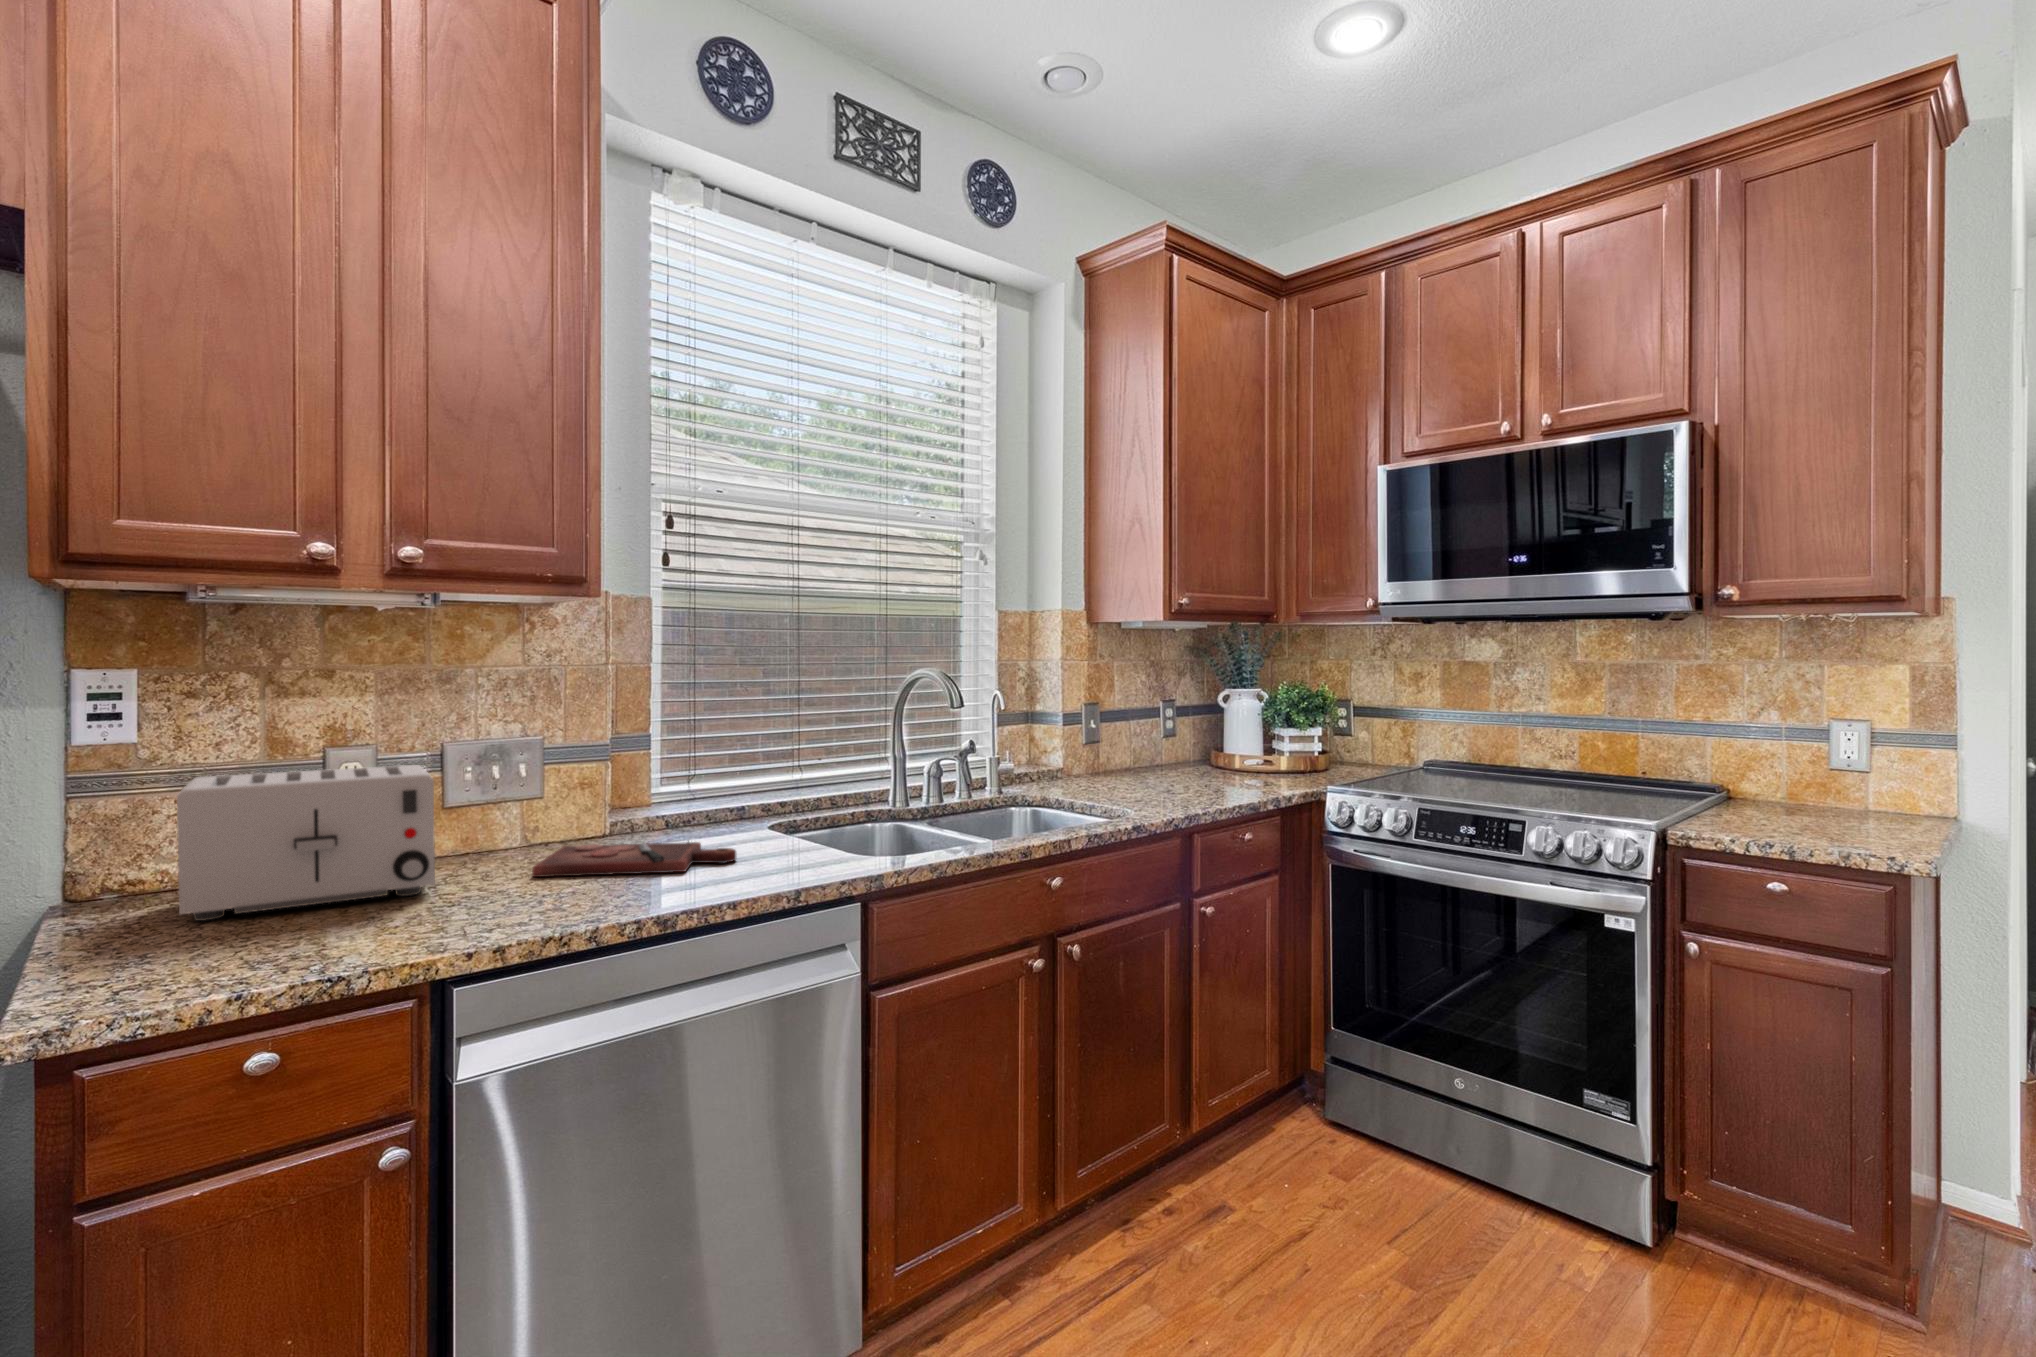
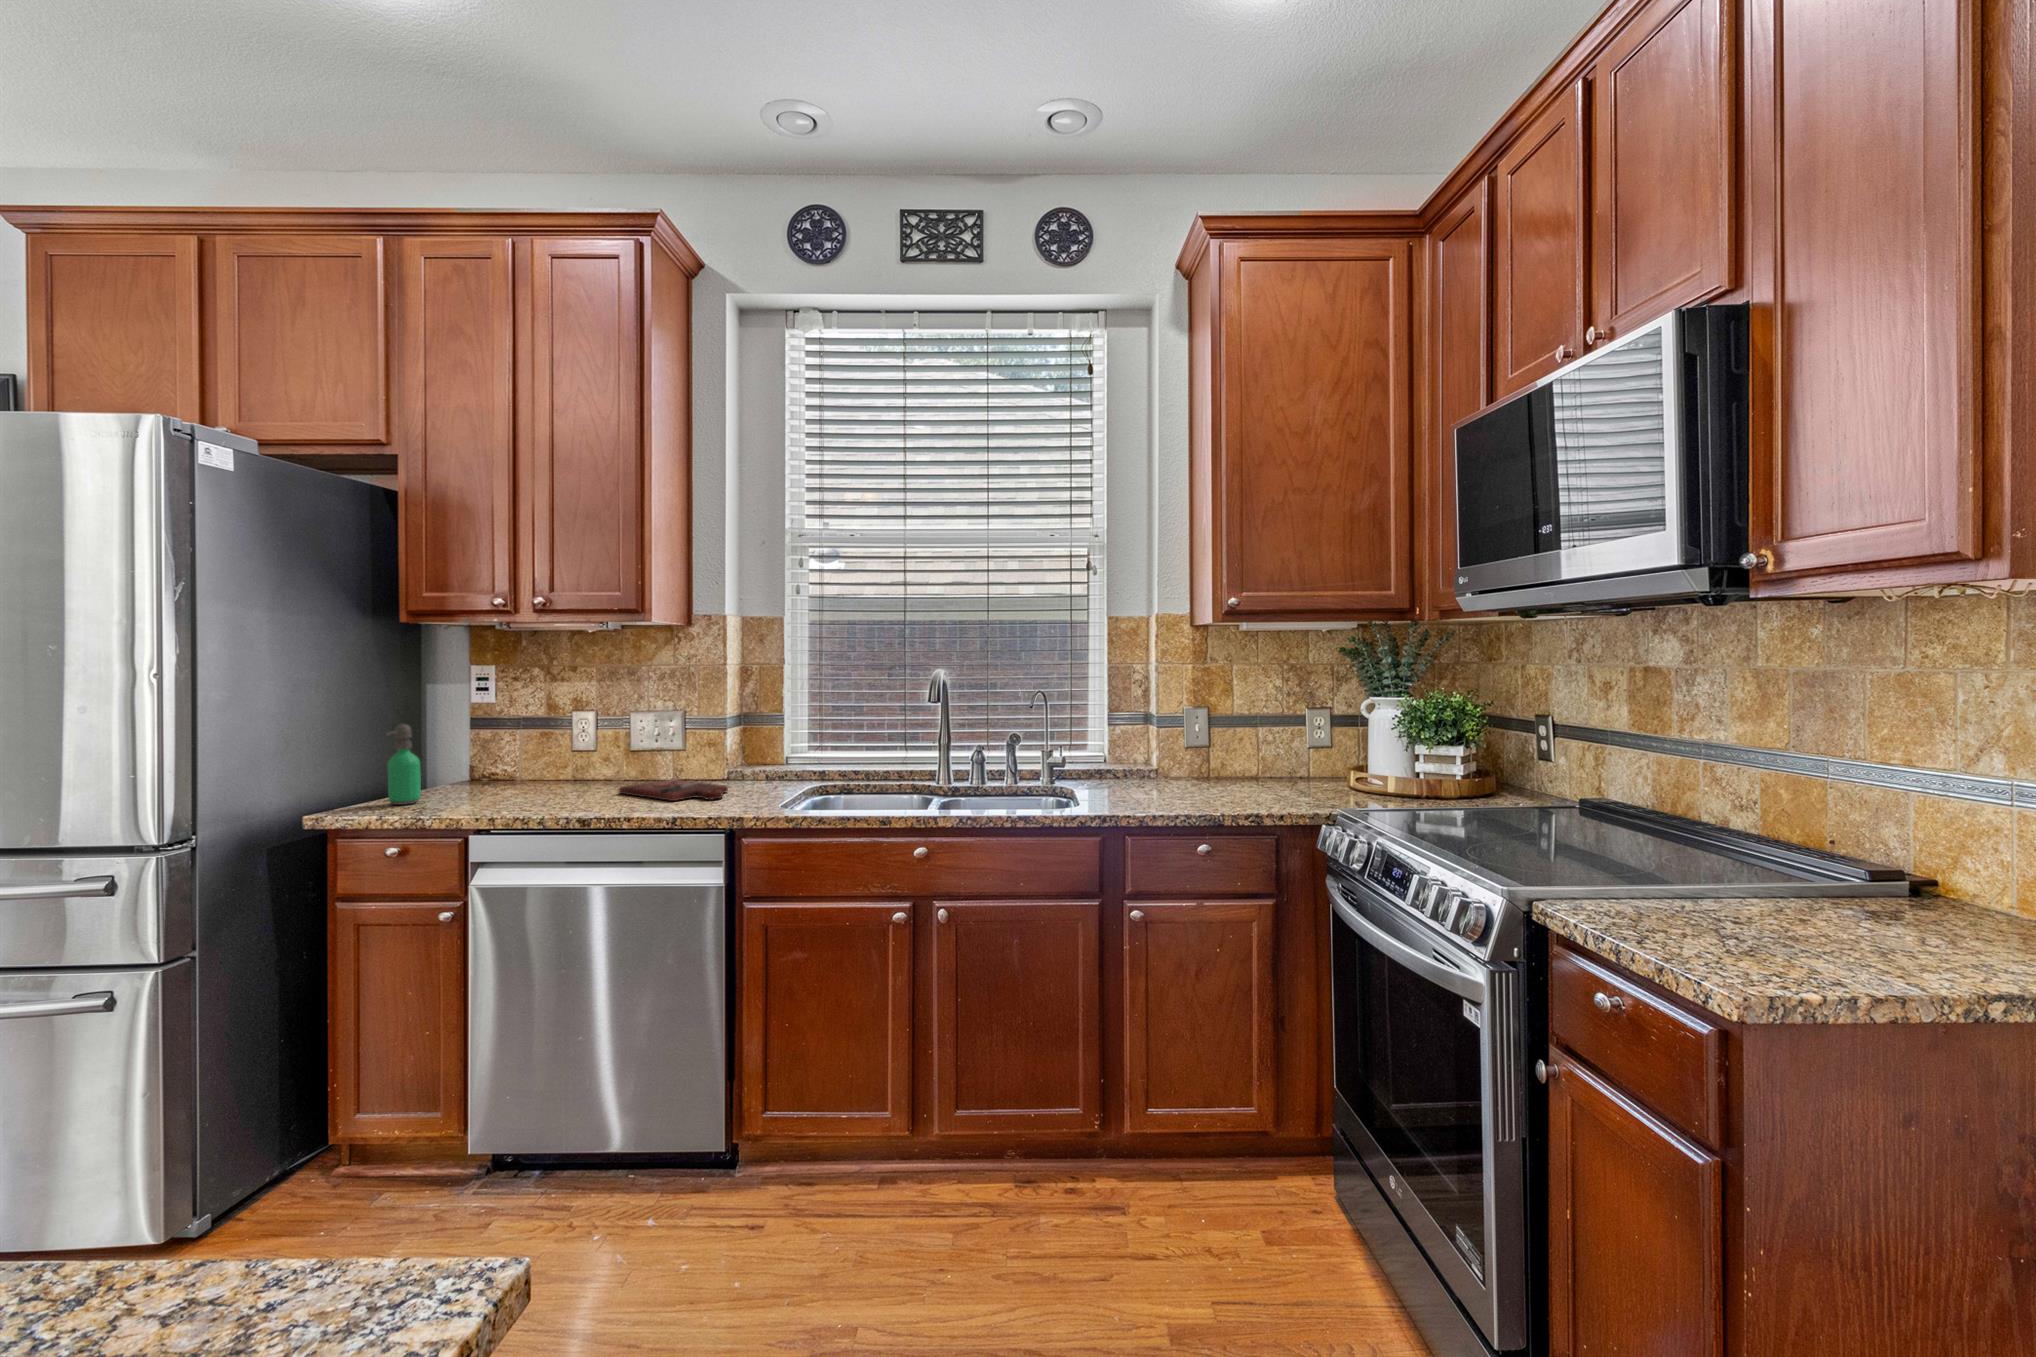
toaster: present [177,765,435,921] -> none [455,721,595,794]
soap dispenser: none [101,791,179,965] -> present [386,724,421,805]

